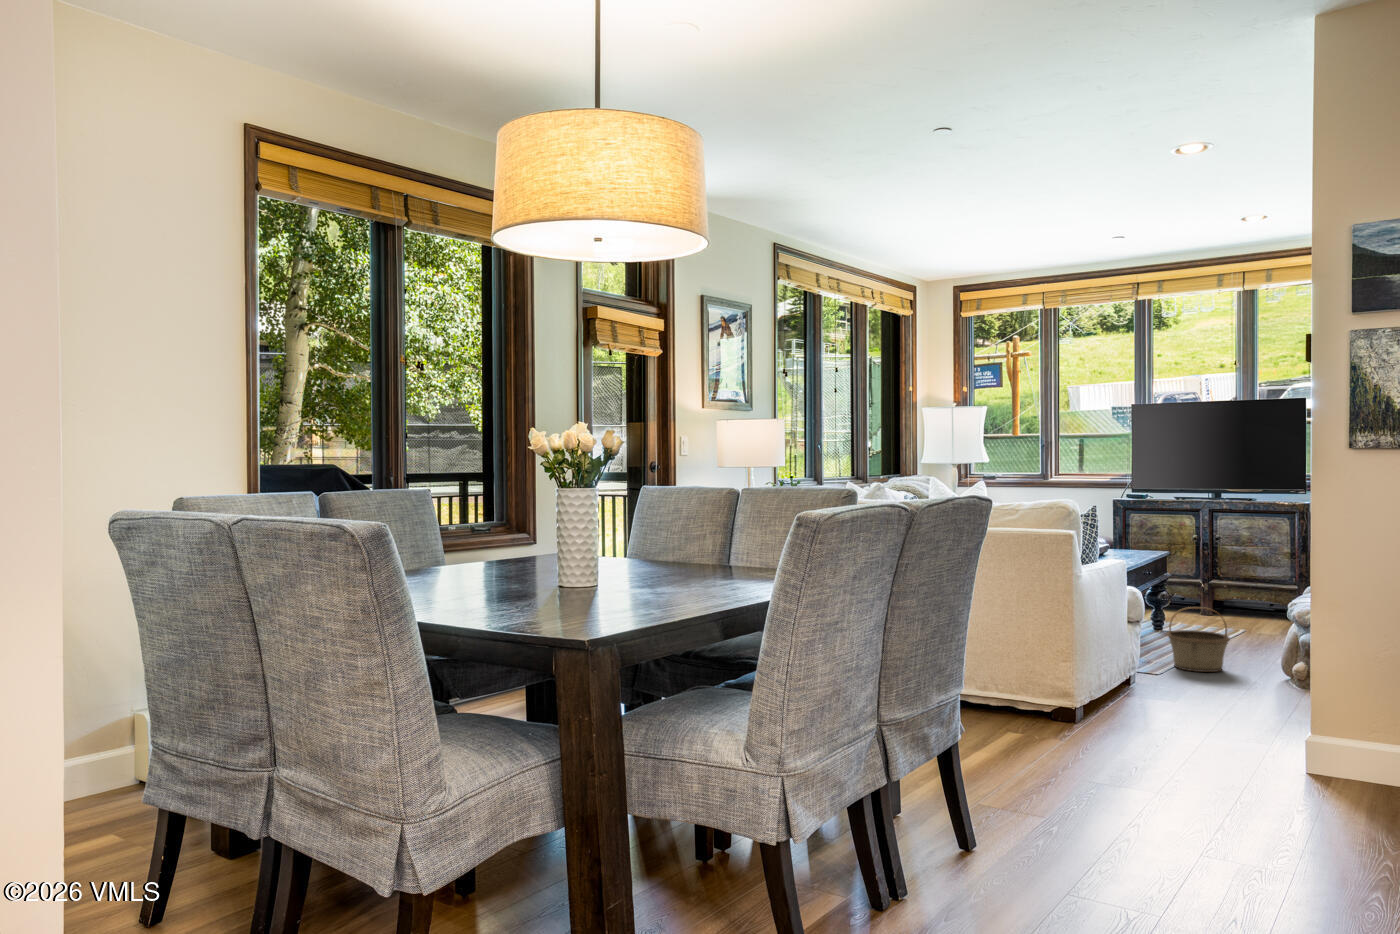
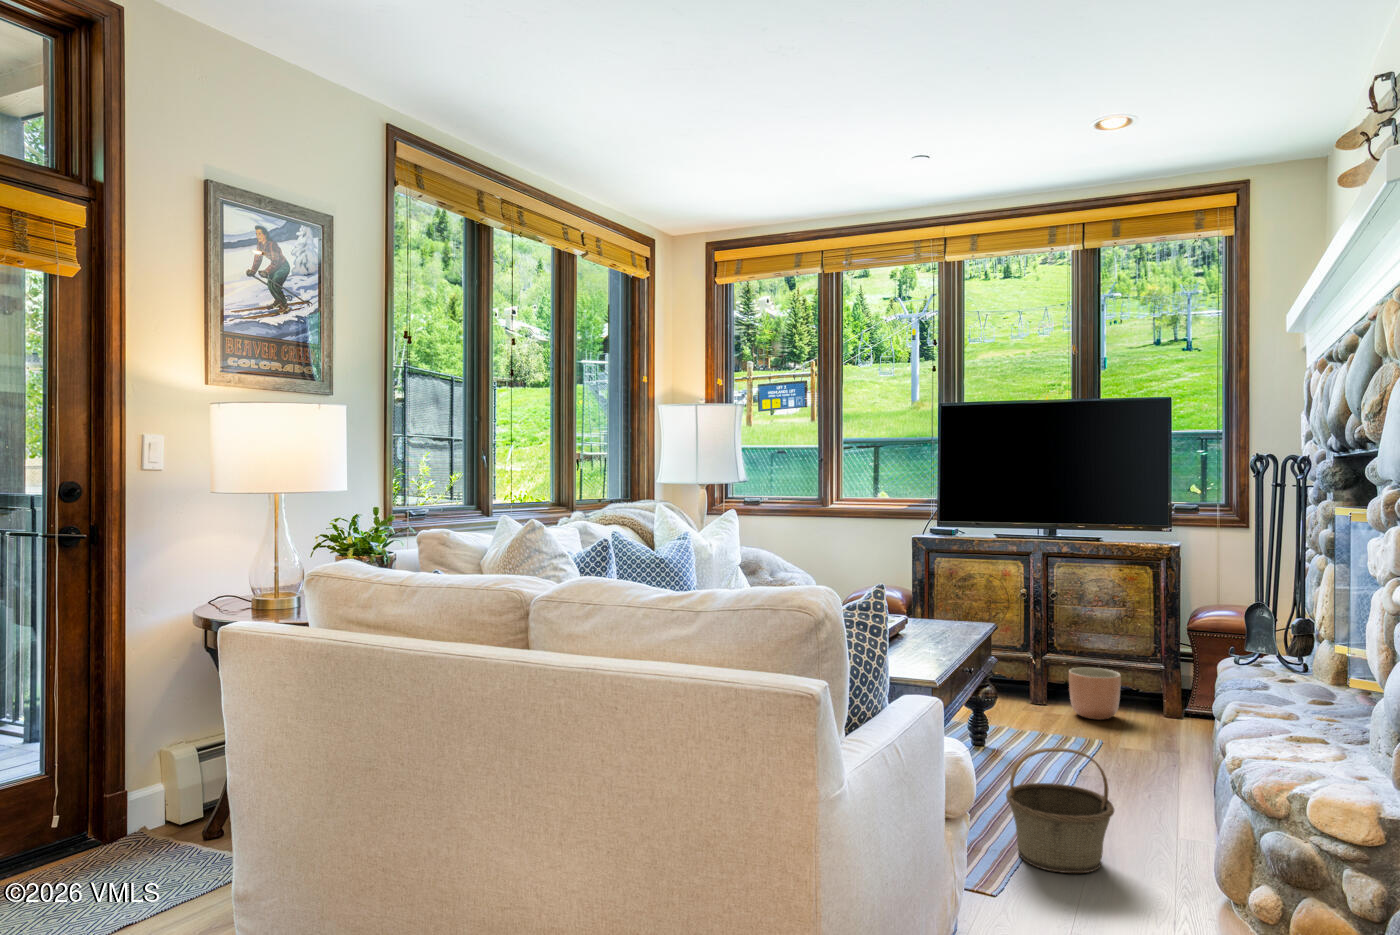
planter: none [1227,588,1264,622] -> present [1069,668,1121,719]

